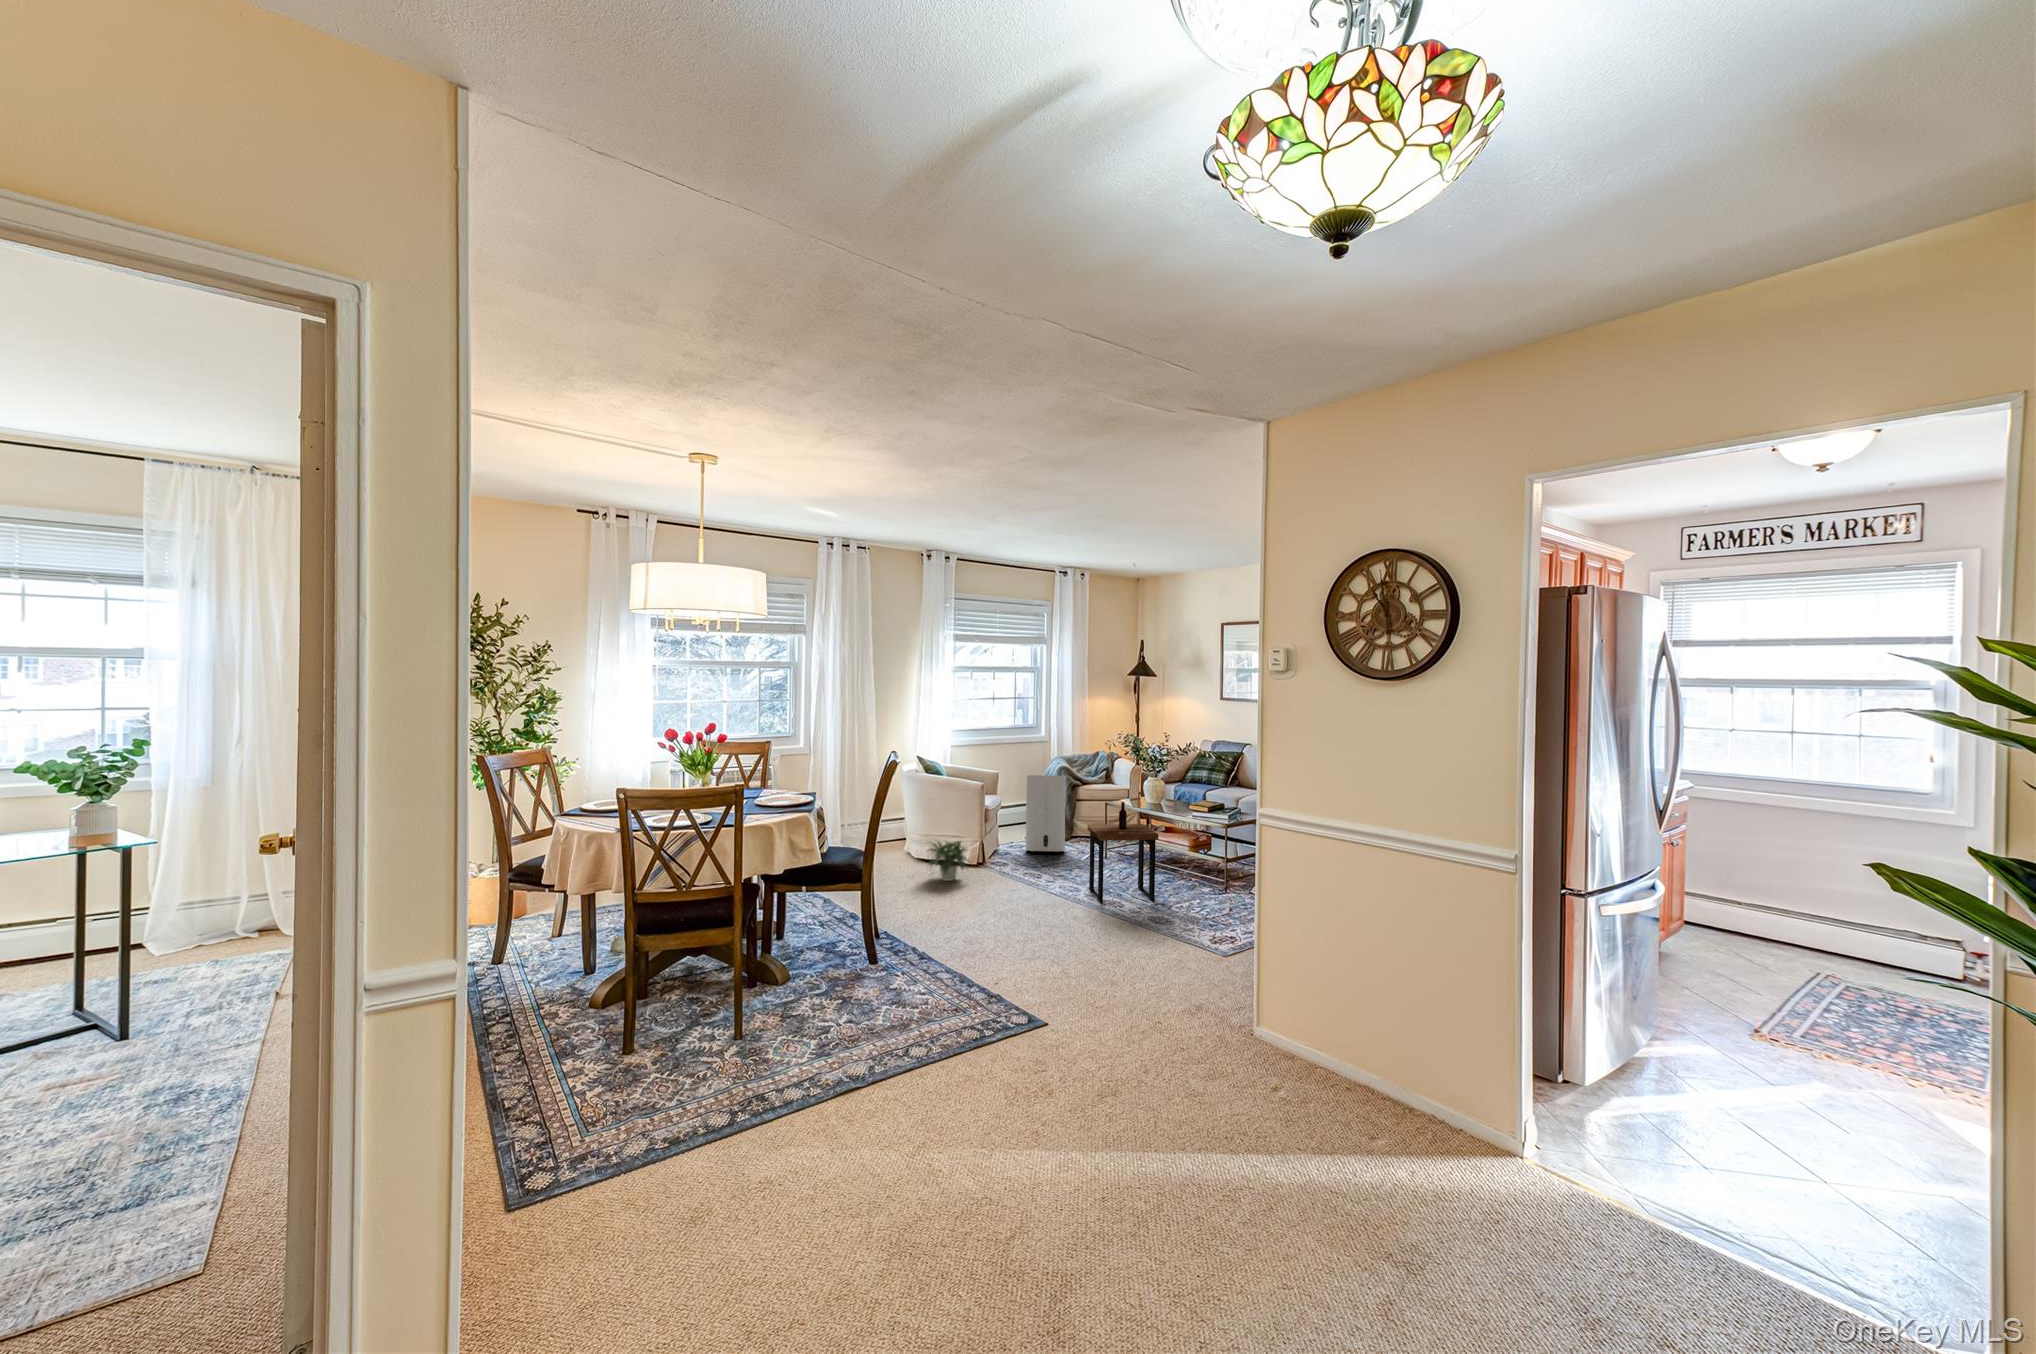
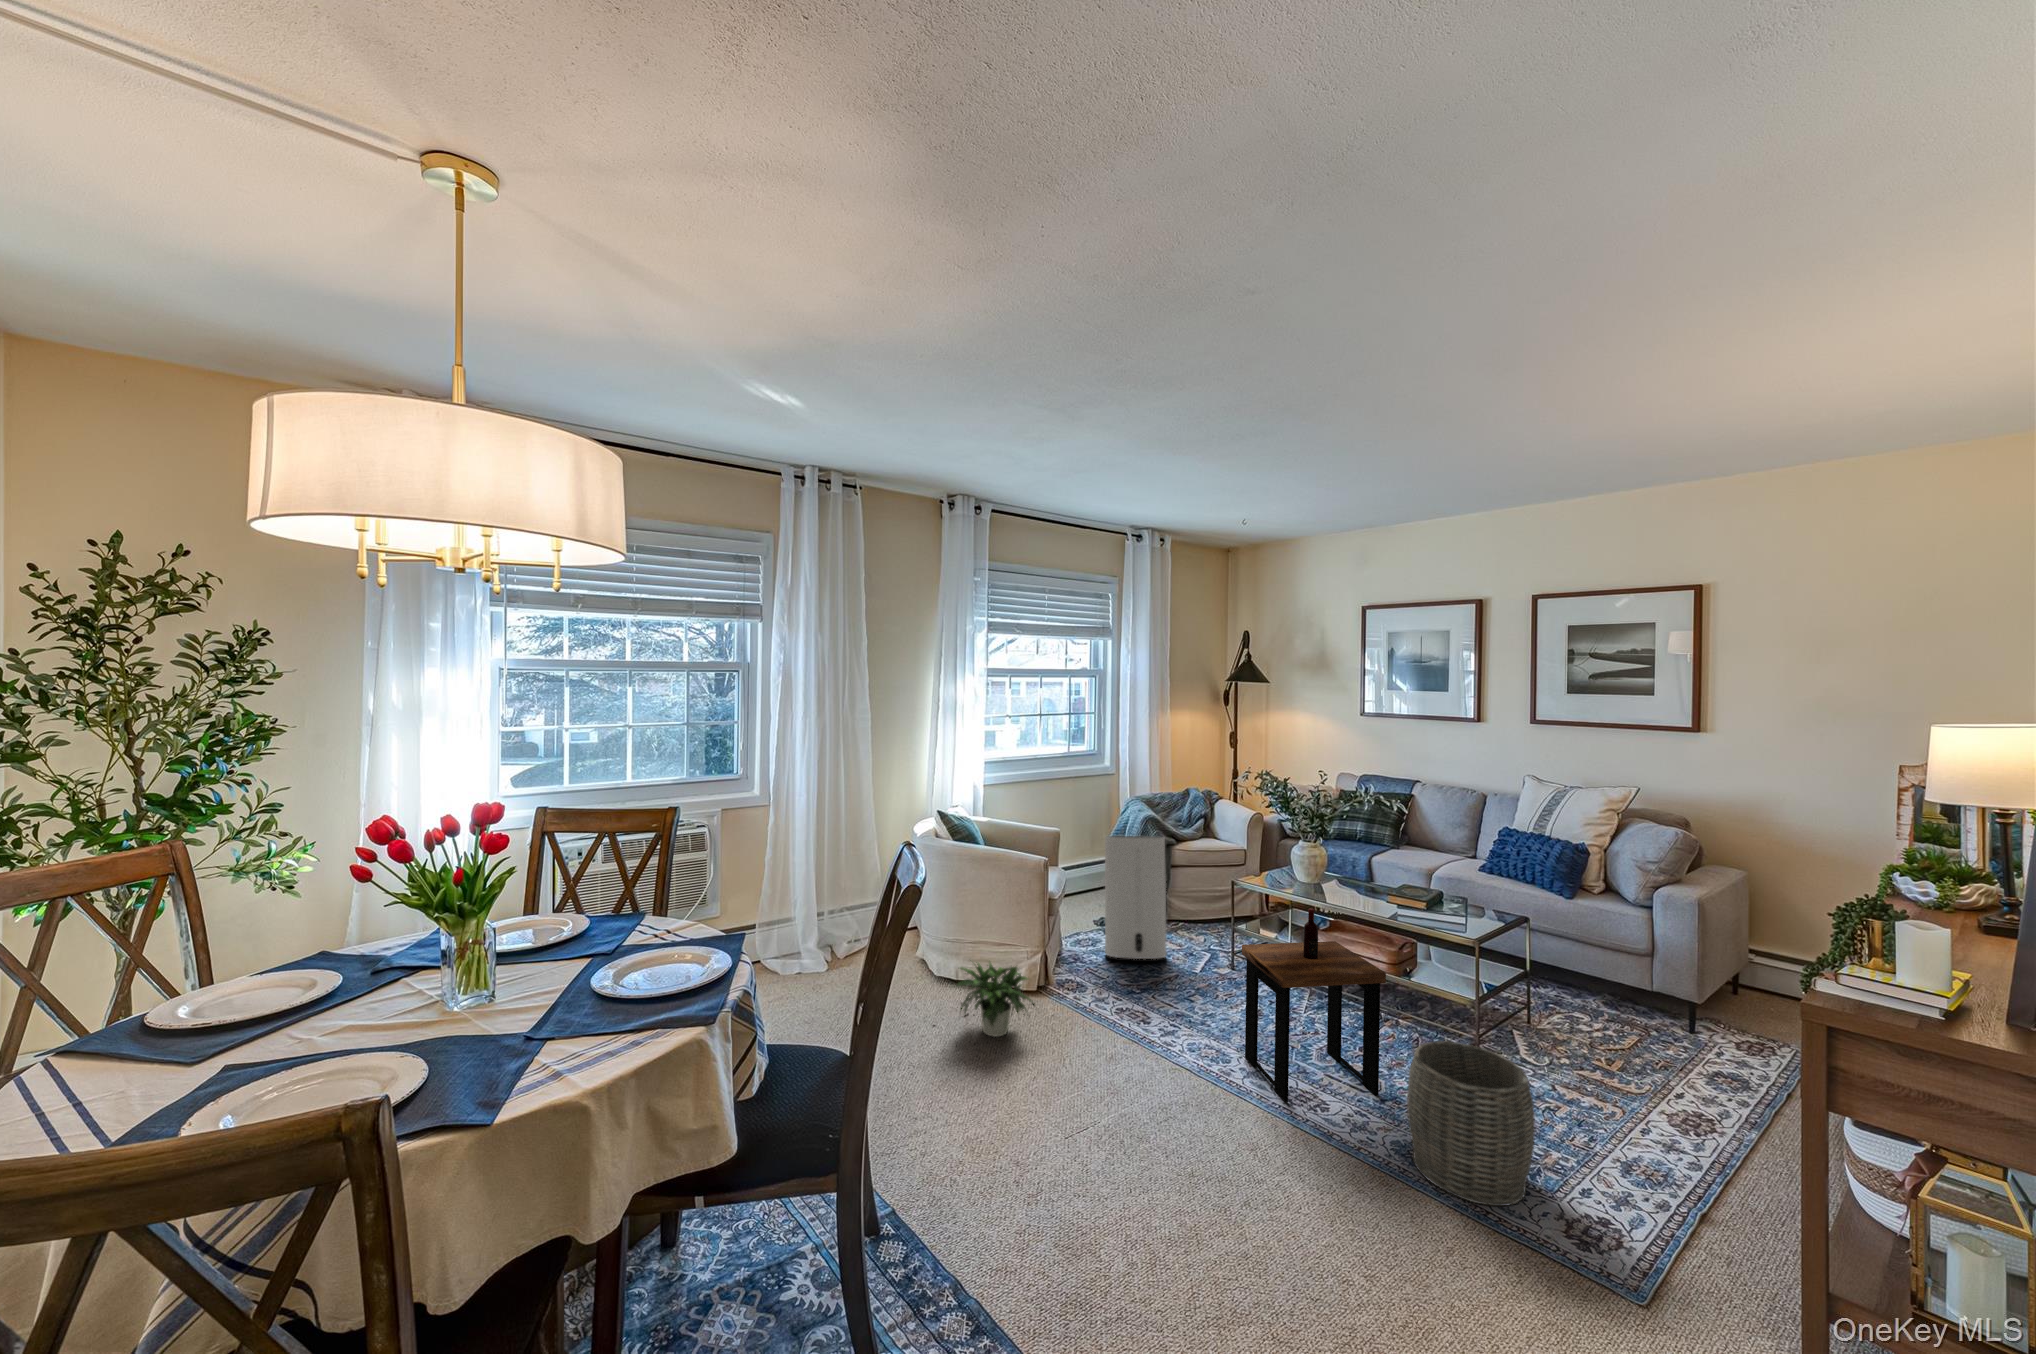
woven basket: none [1151,862,1208,932] -> present [1407,1041,1535,1206]

